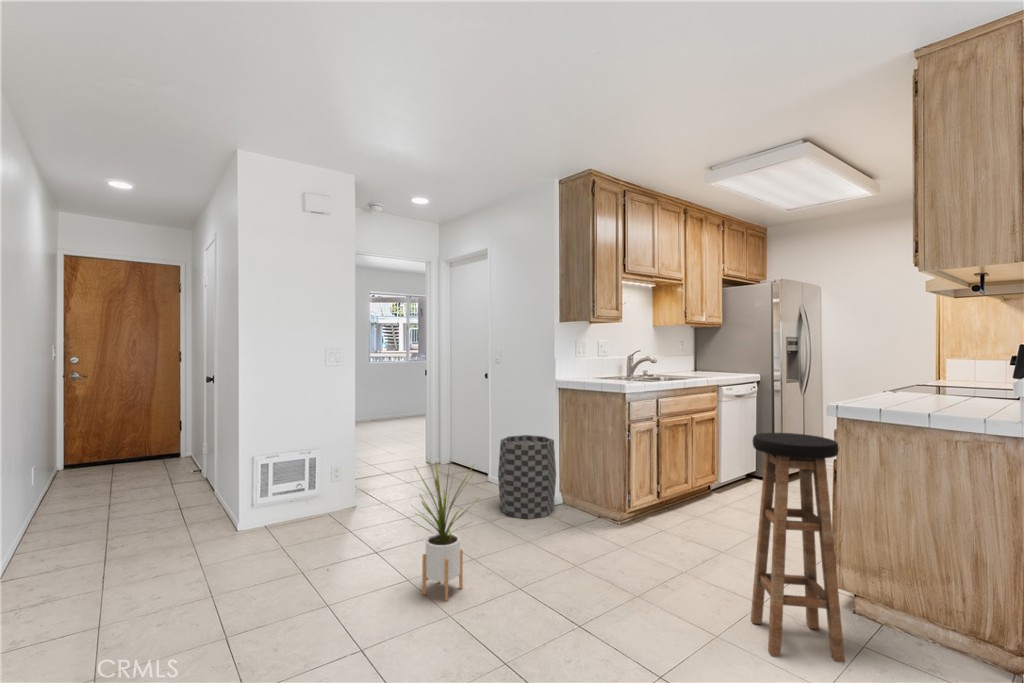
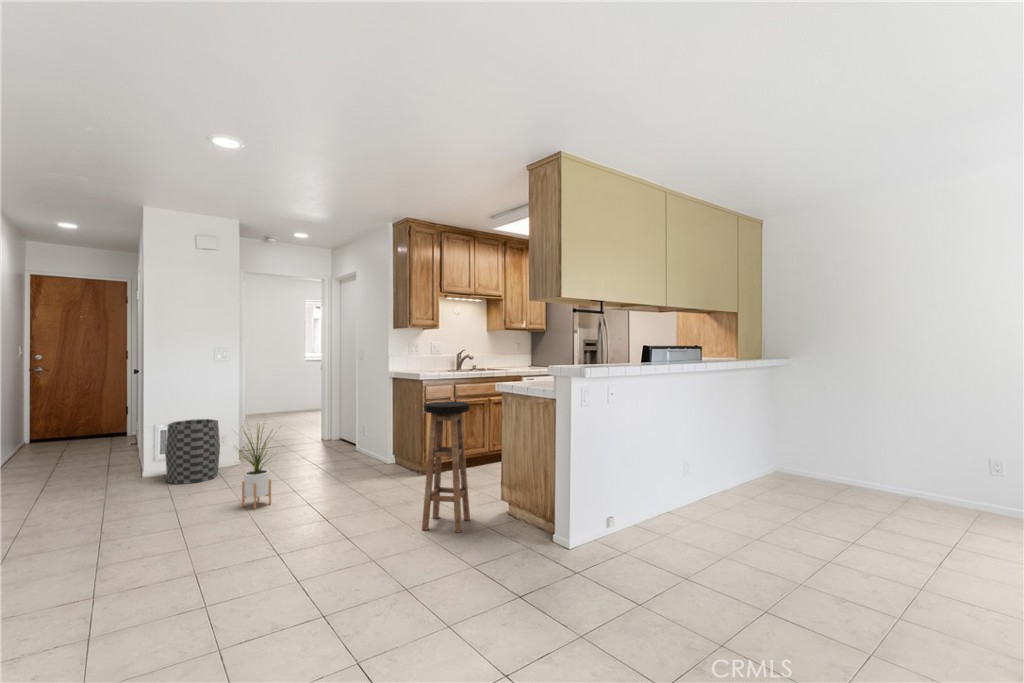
trash can: present [498,435,556,519] -> present [165,419,220,484]

